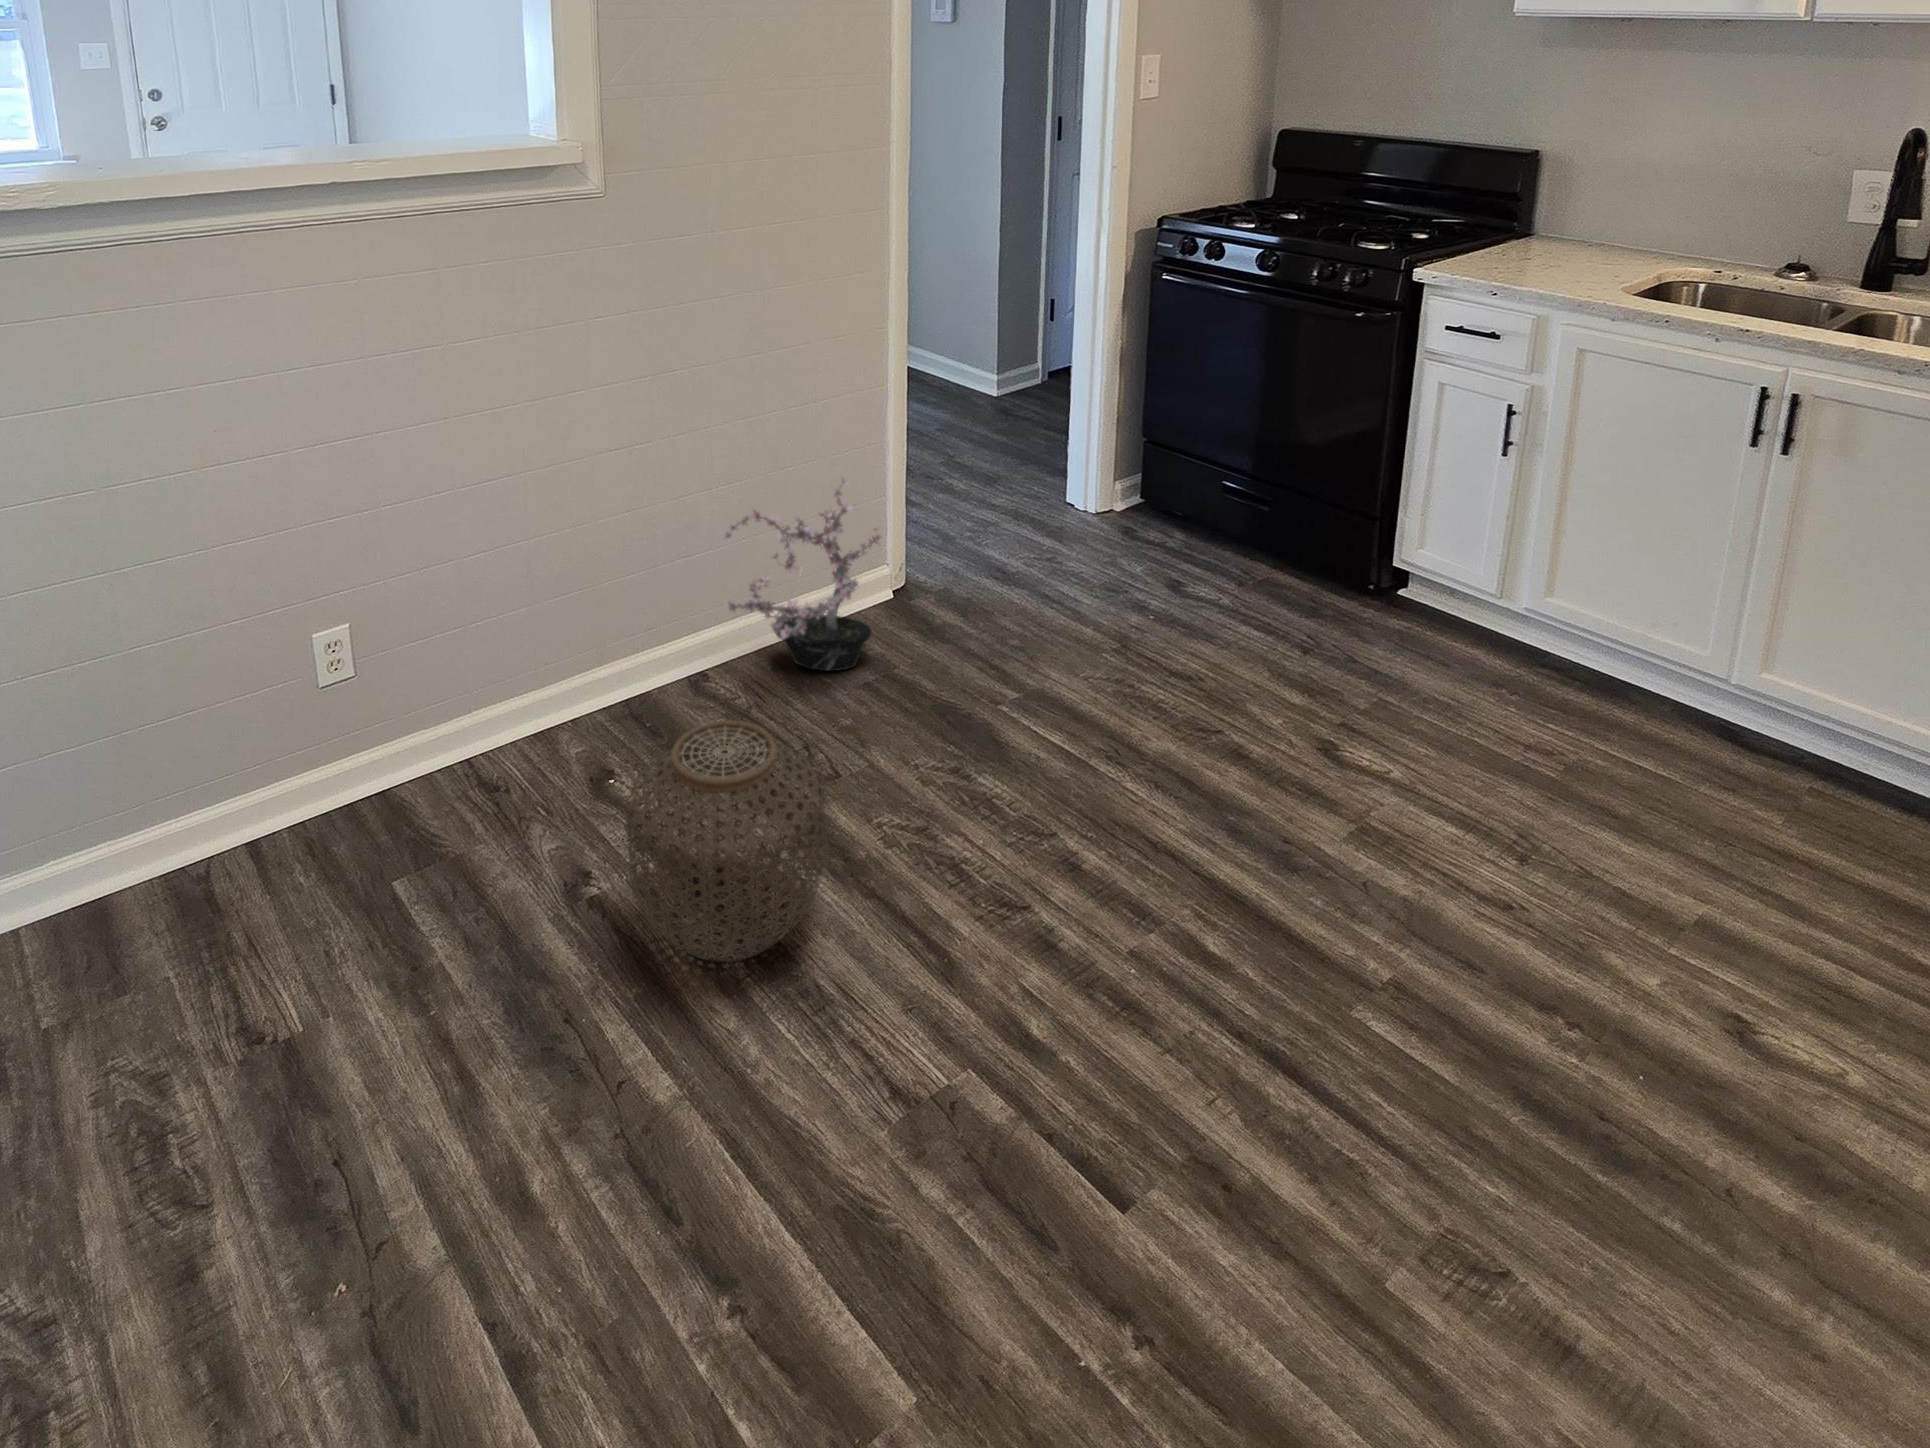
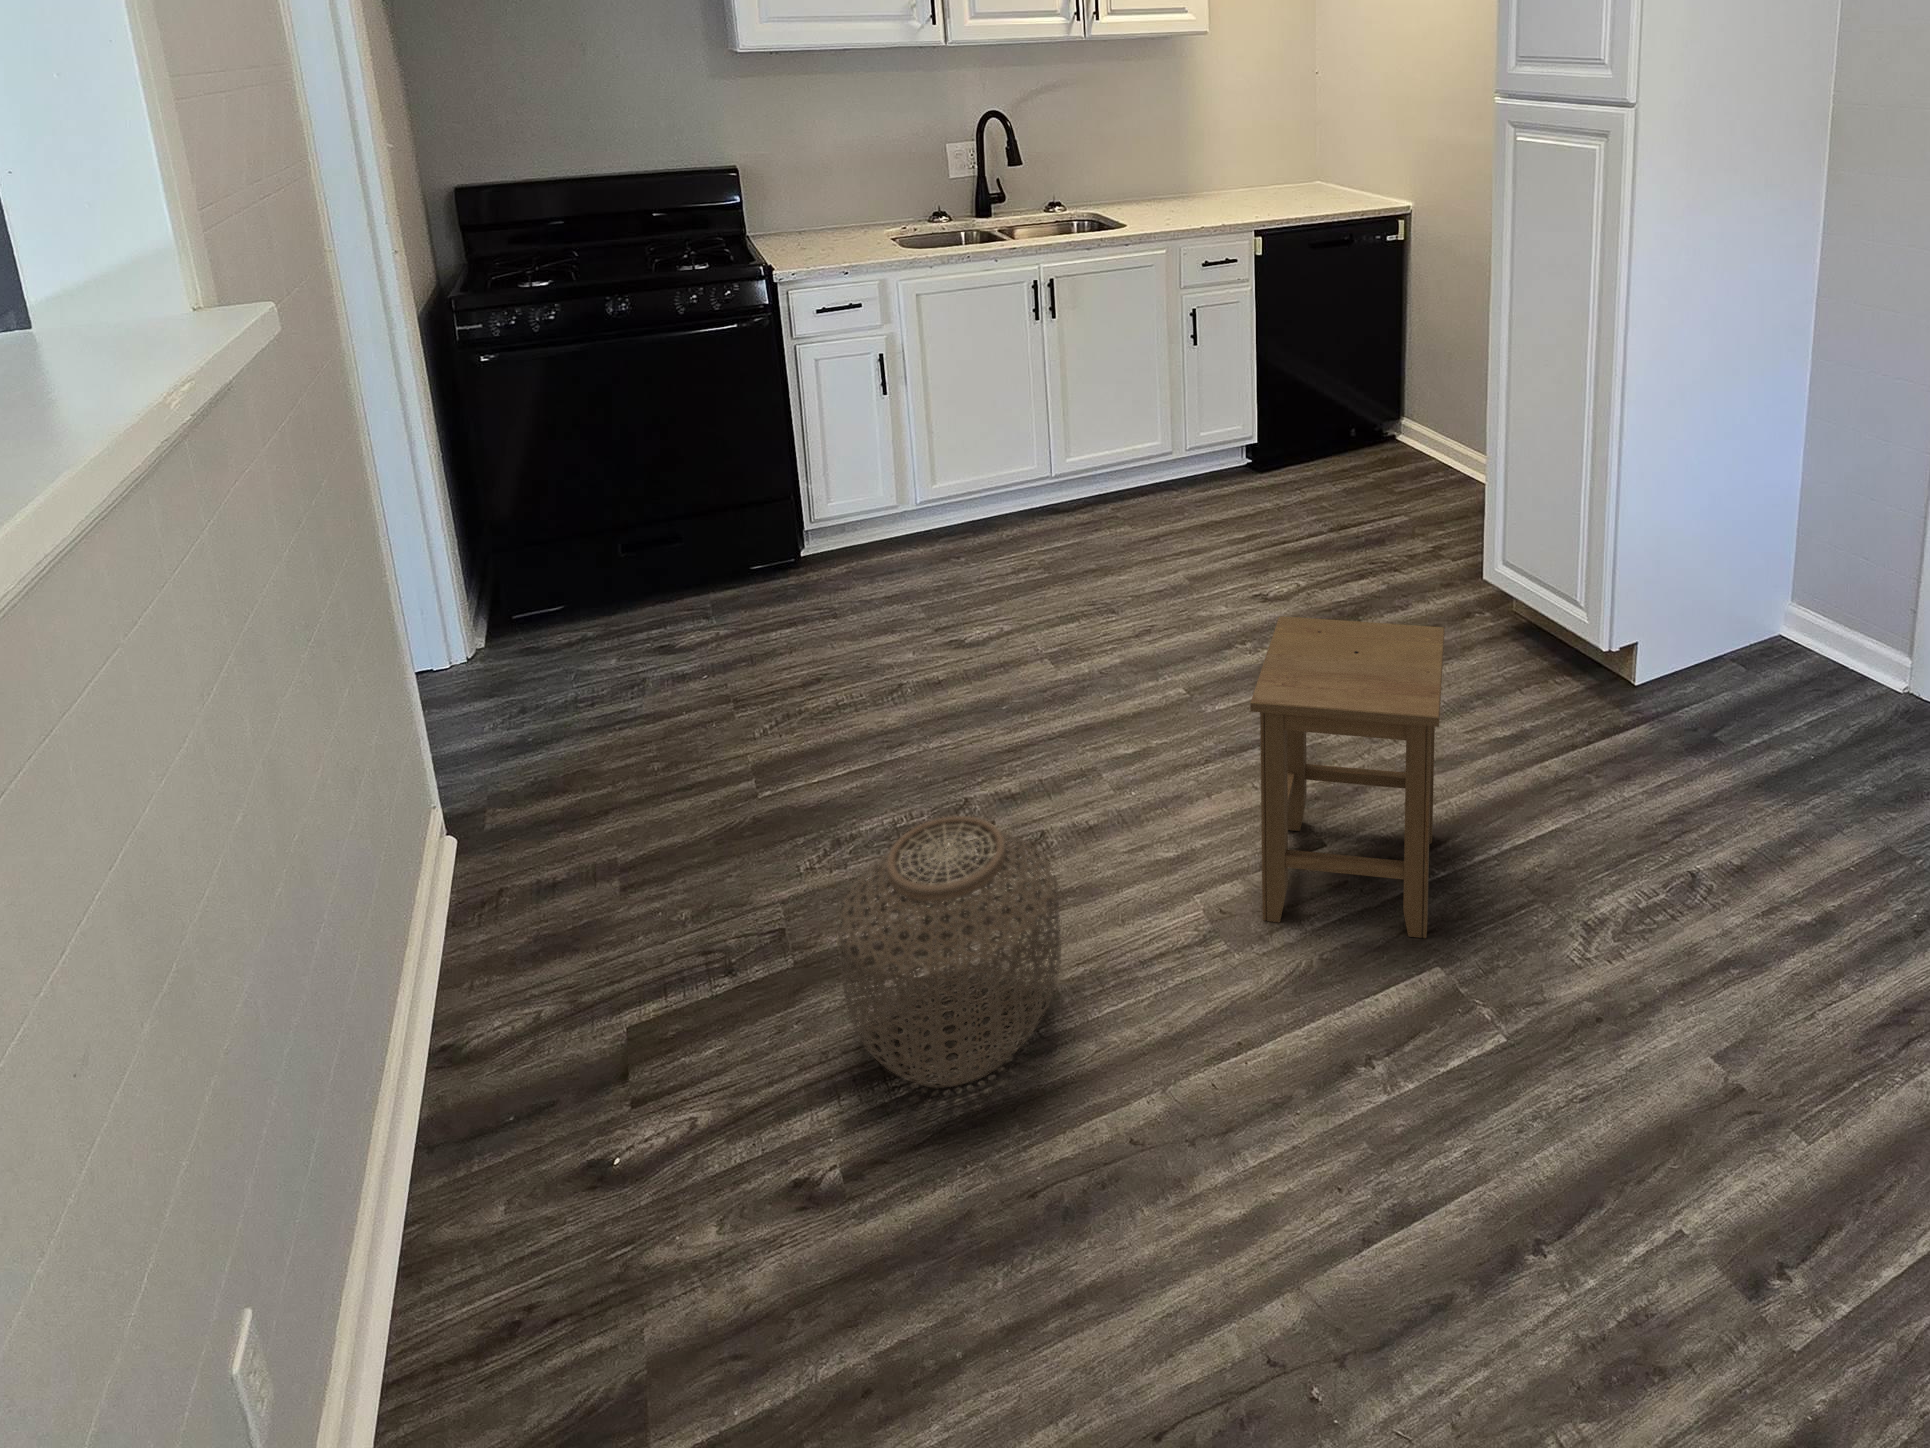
potted plant: present [722,478,881,671] -> none [403,678,607,939]
stool: none [941,870,1262,1375] -> present [1250,616,1444,938]

